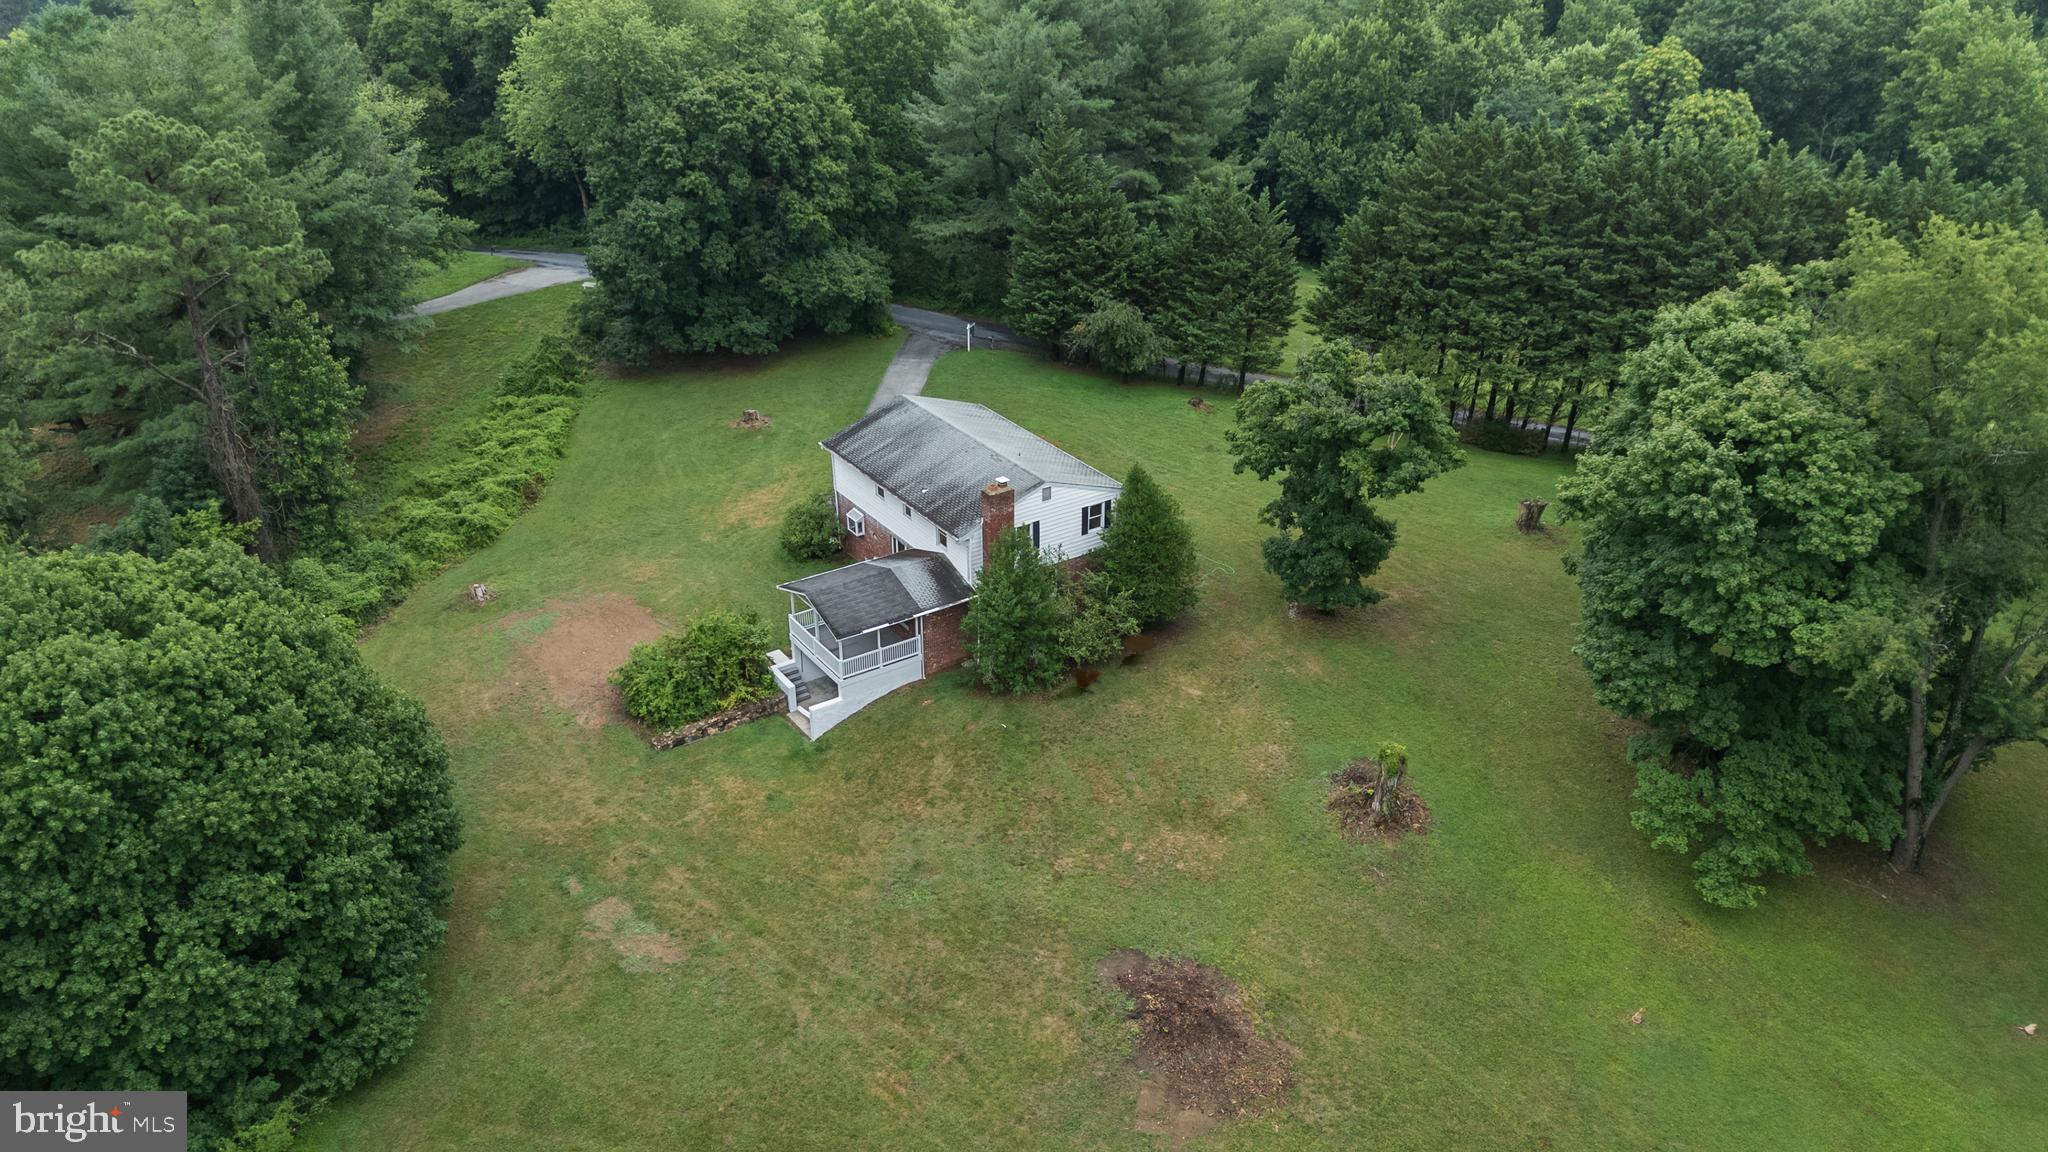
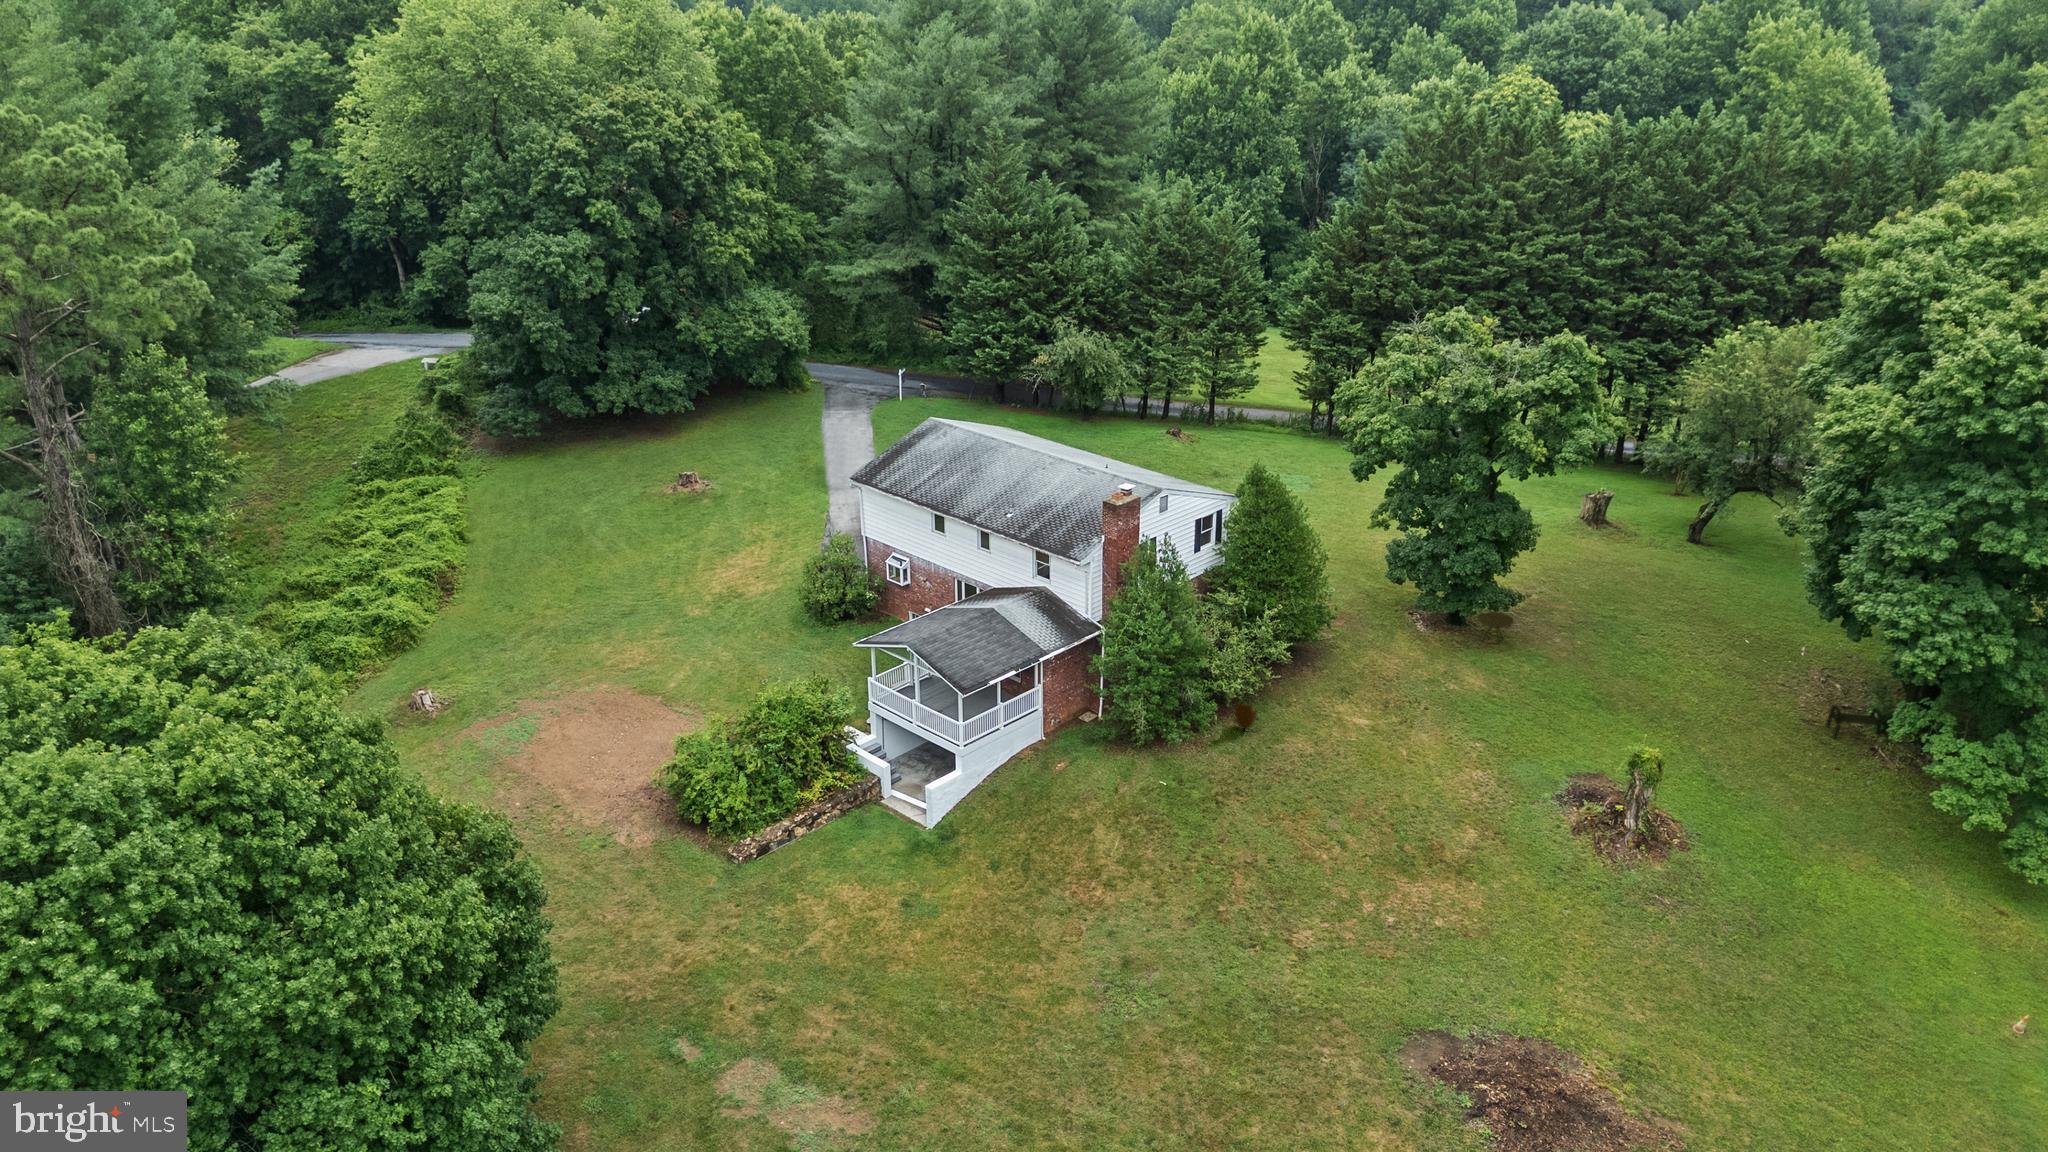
round table: present [1124,634,1155,658] -> present [1477,611,1514,642]
bench: none [1582,730,1626,768] -> present [1826,705,1883,739]

